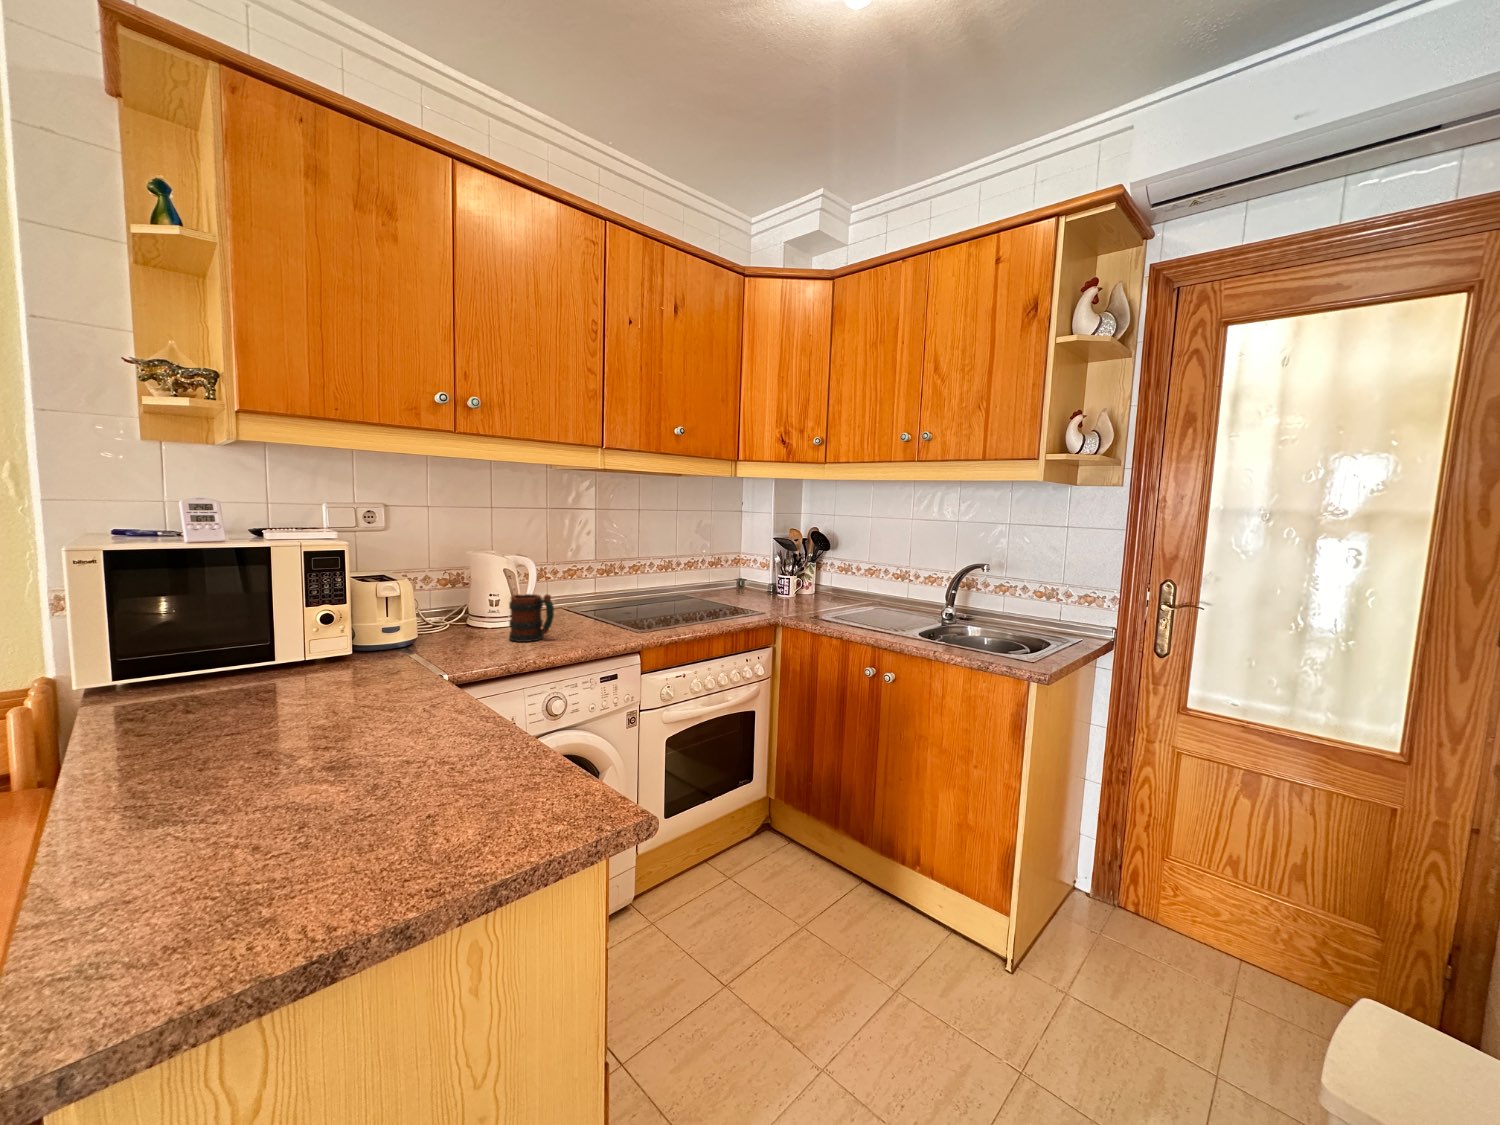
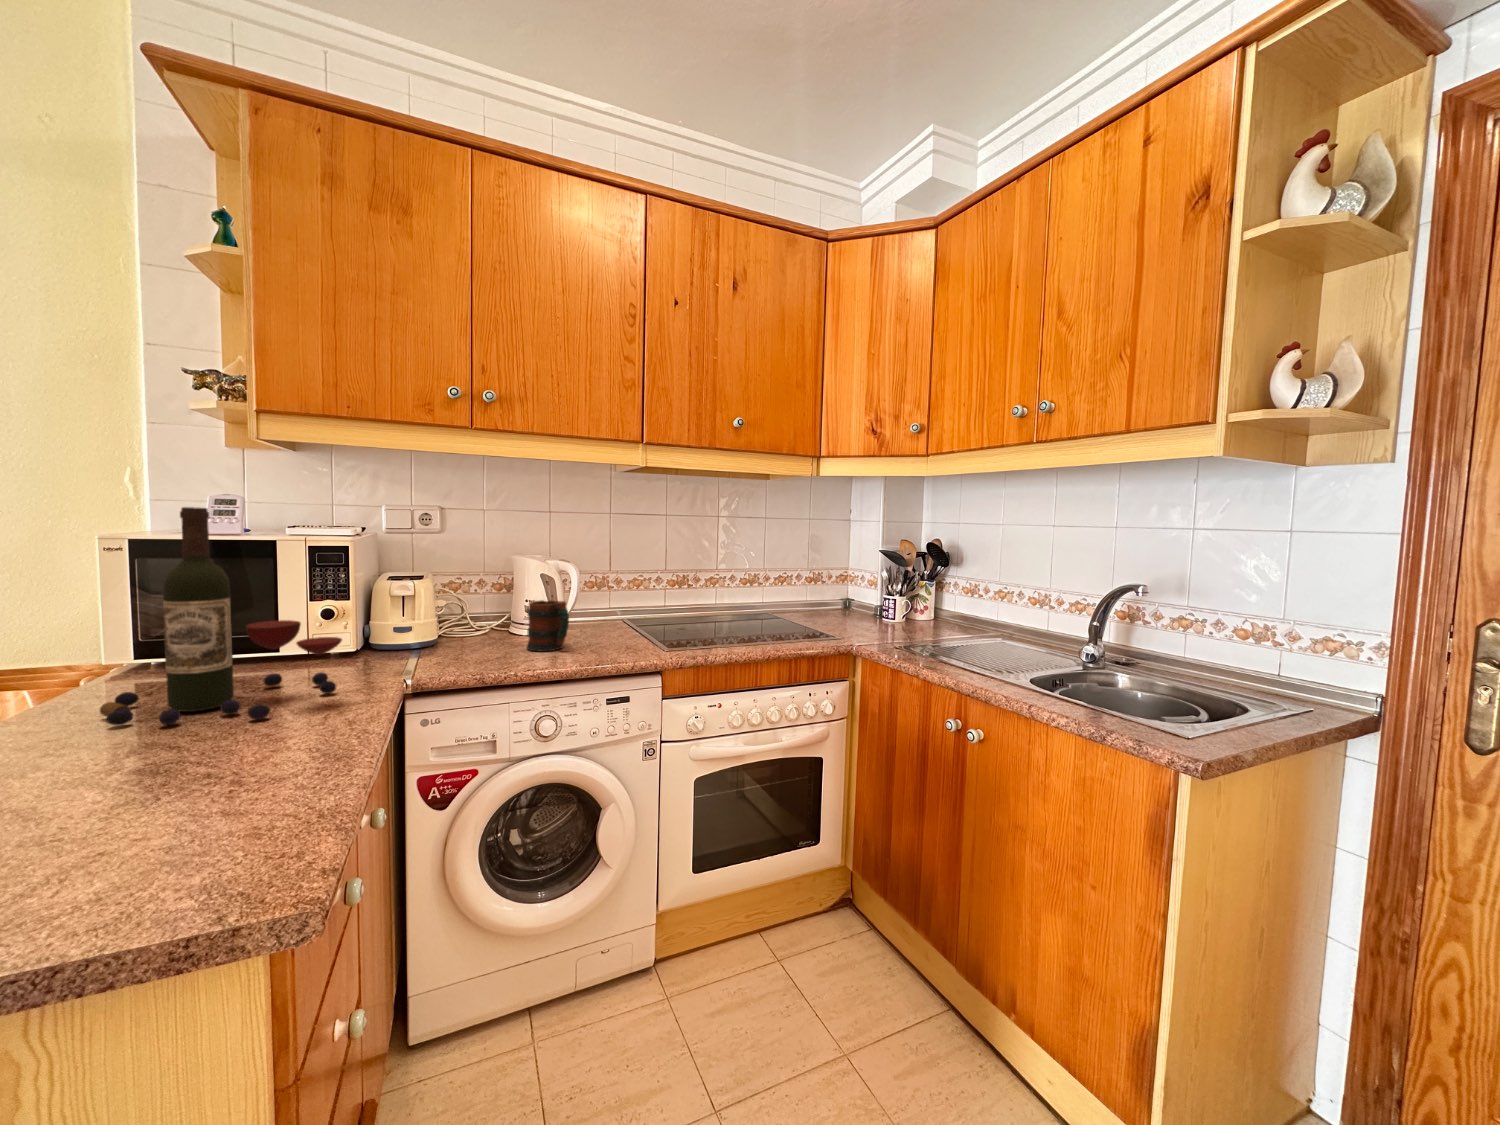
wine bottle: none [179,522,426,740] -> present [100,507,342,725]

